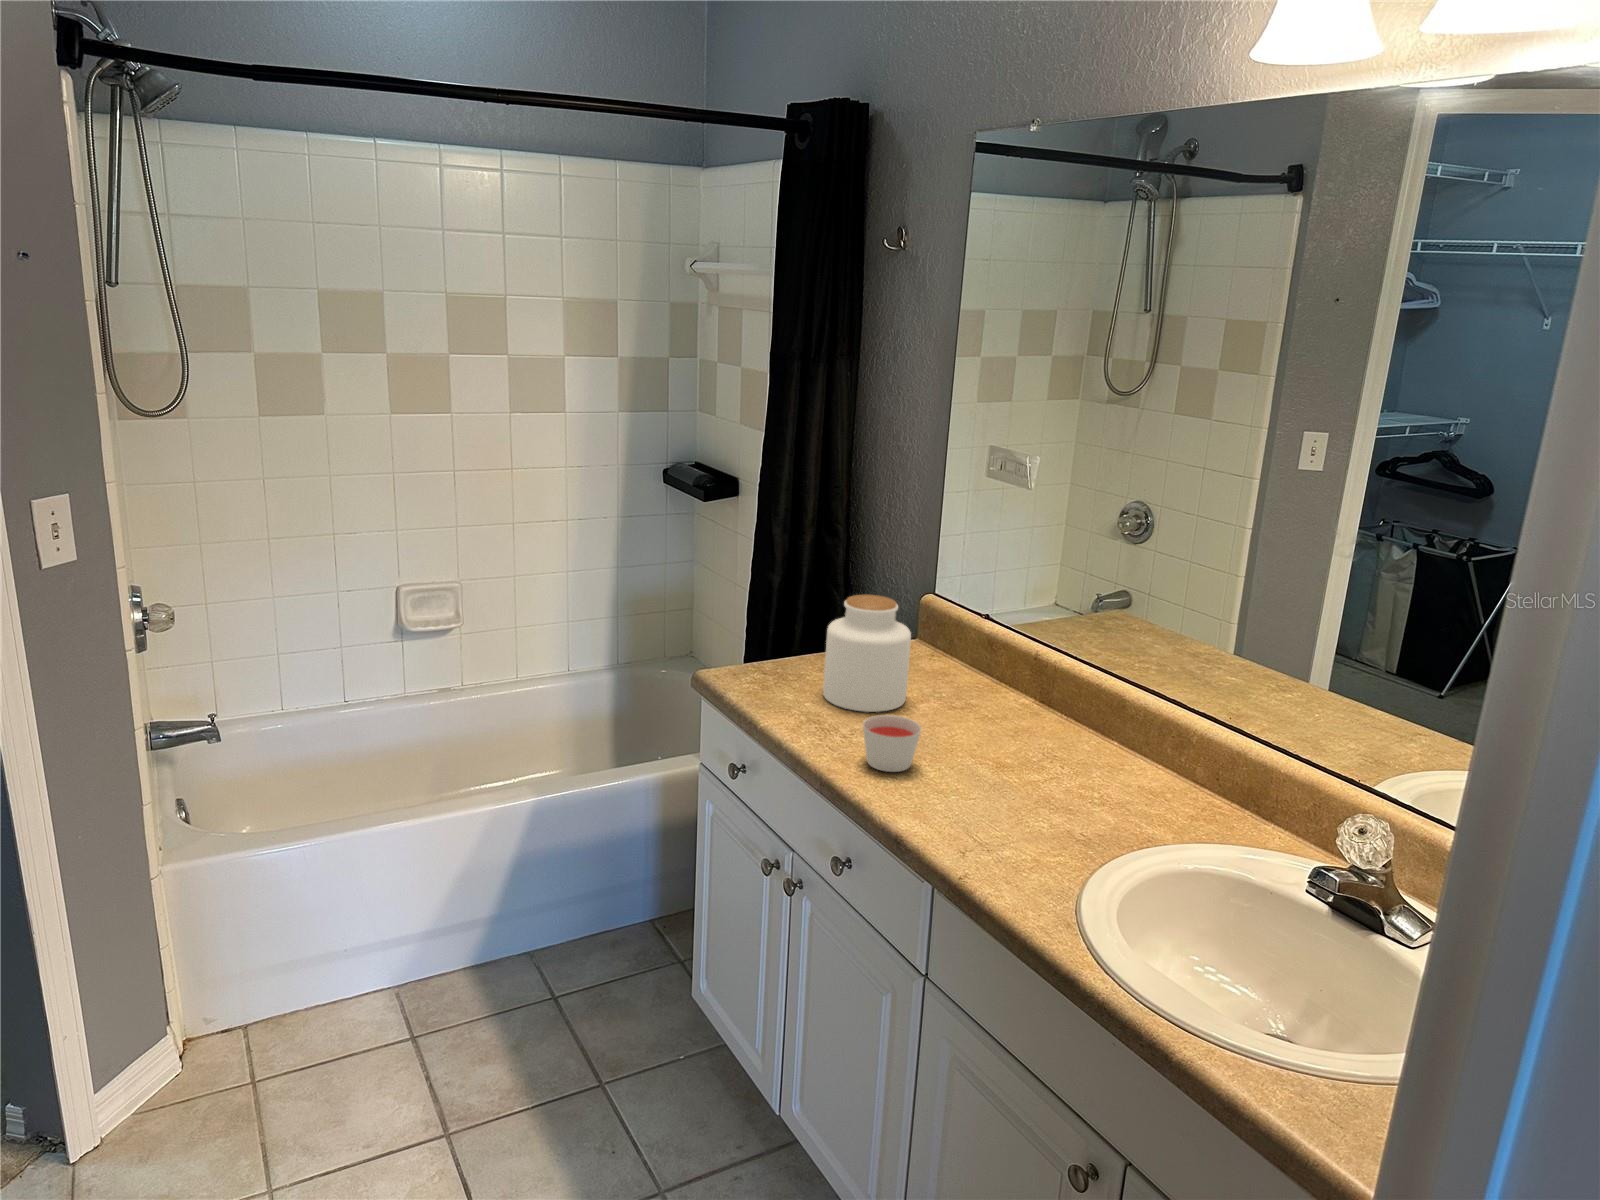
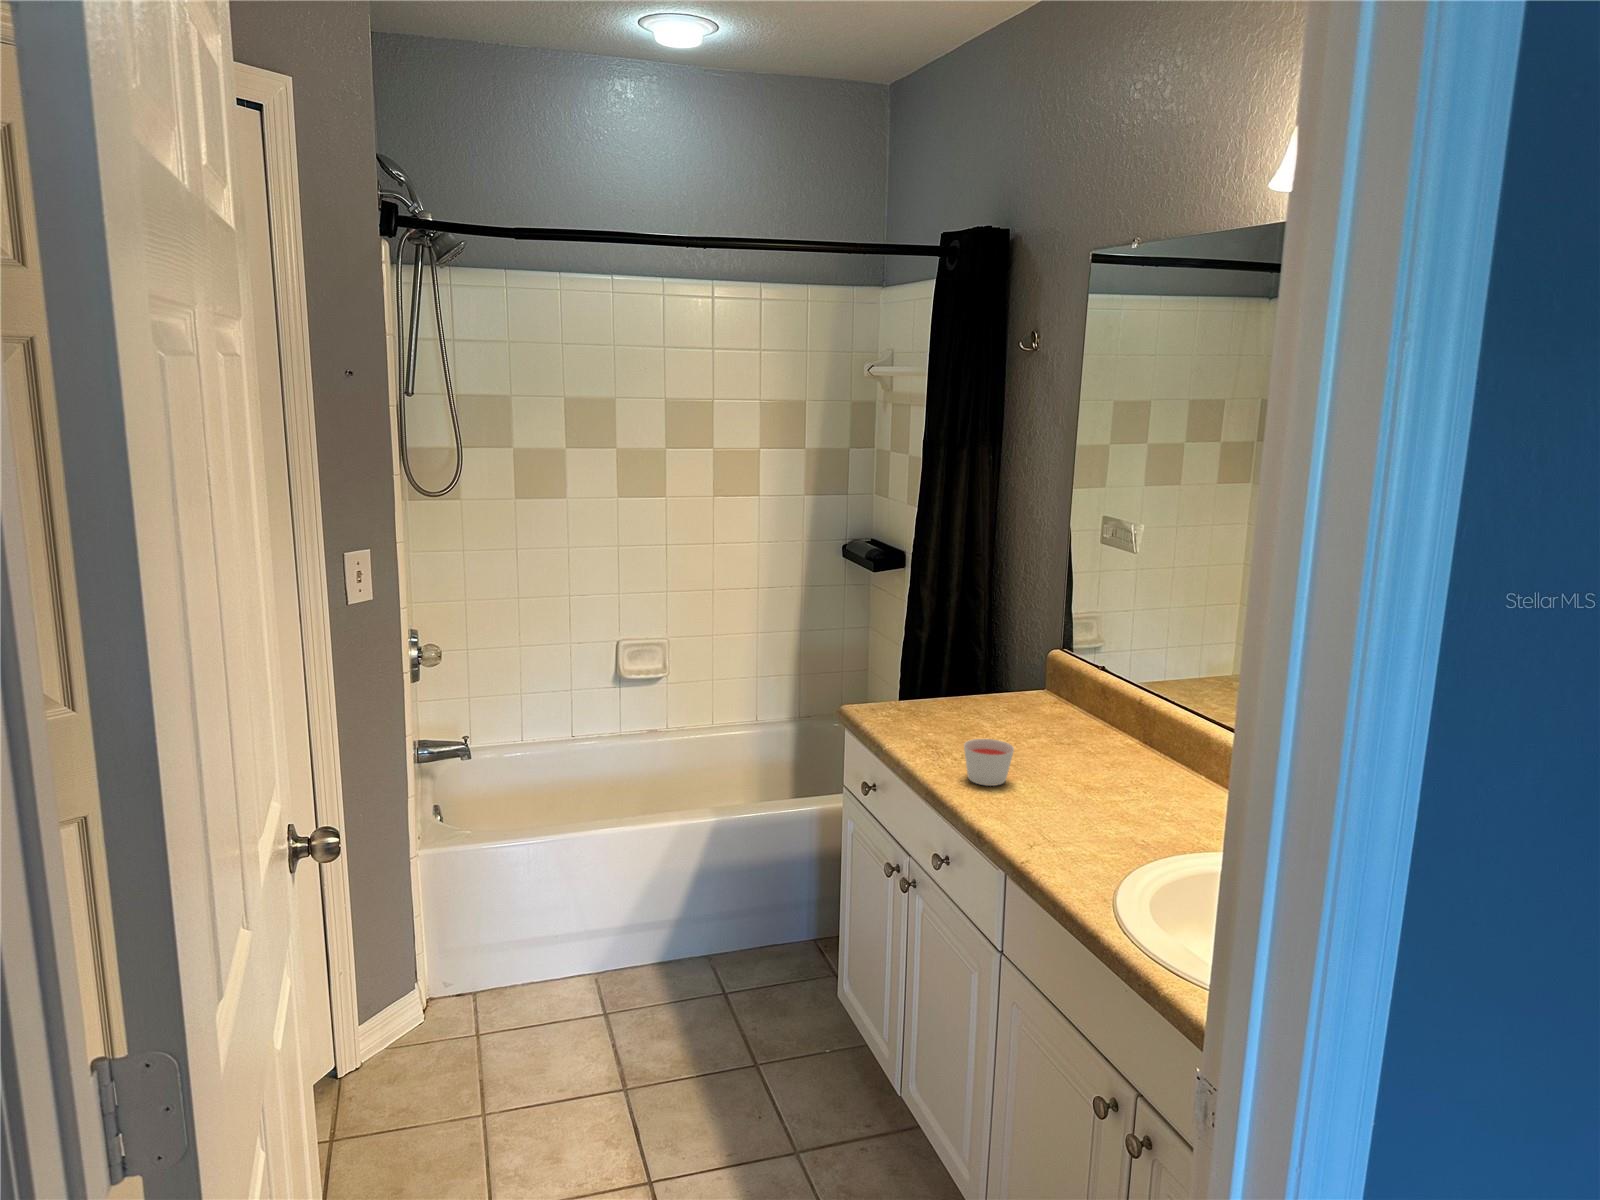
jar: present [823,595,911,712] -> none [945,642,1022,742]

